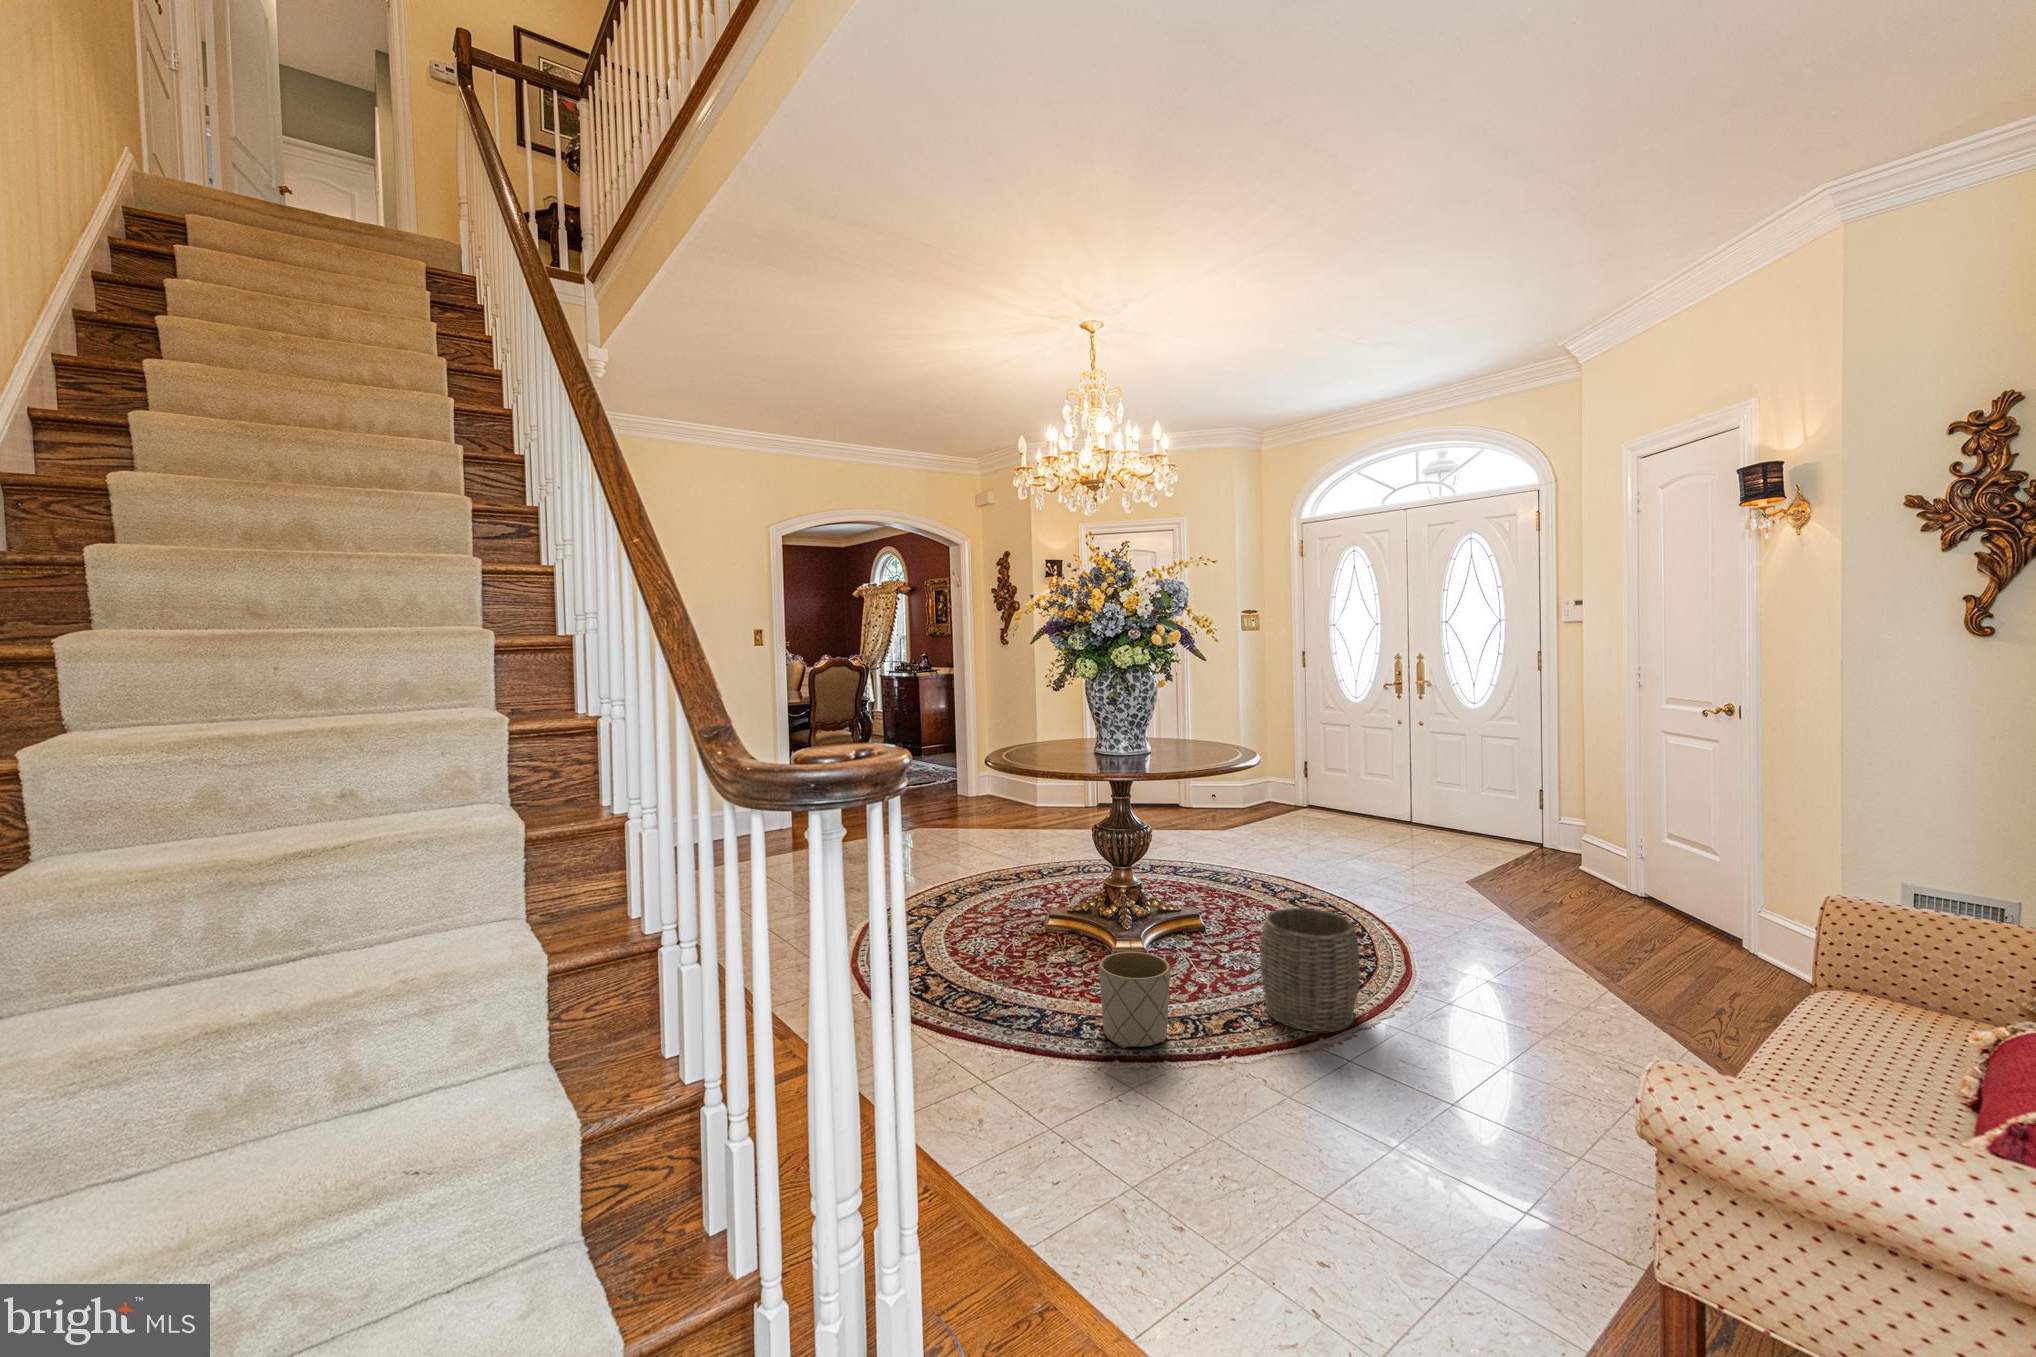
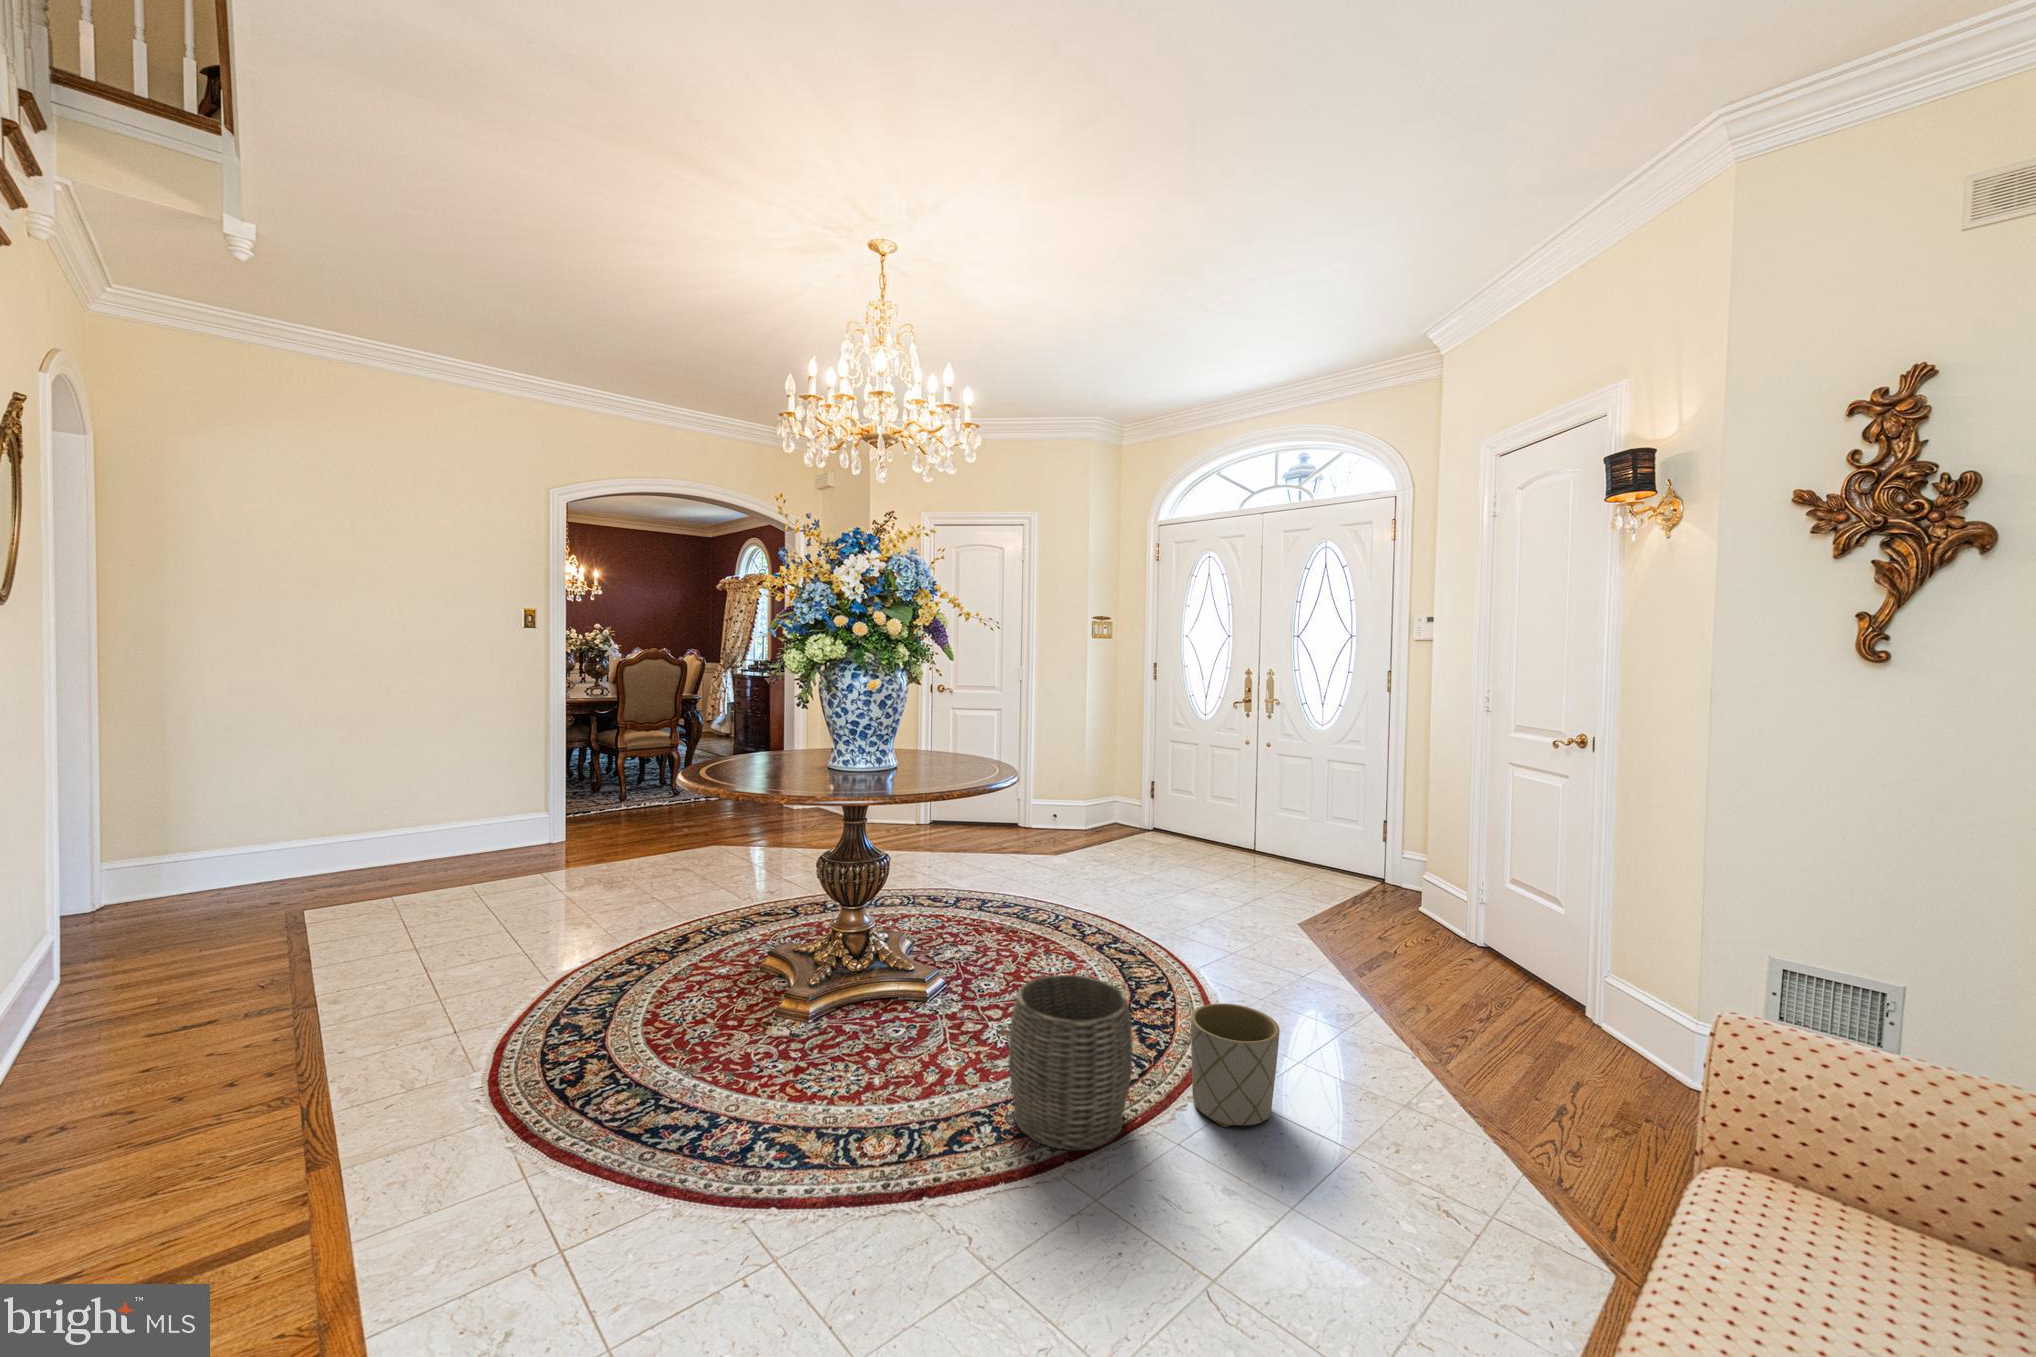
planter: present [1099,952,1170,1048] -> present [1191,1003,1280,1127]

